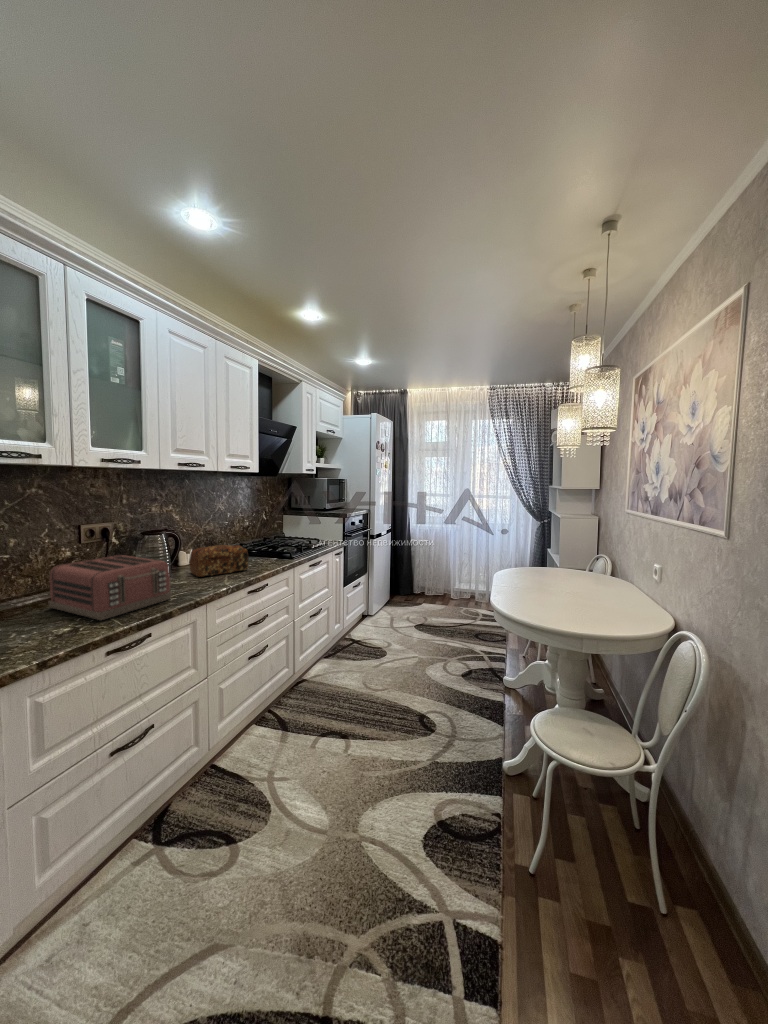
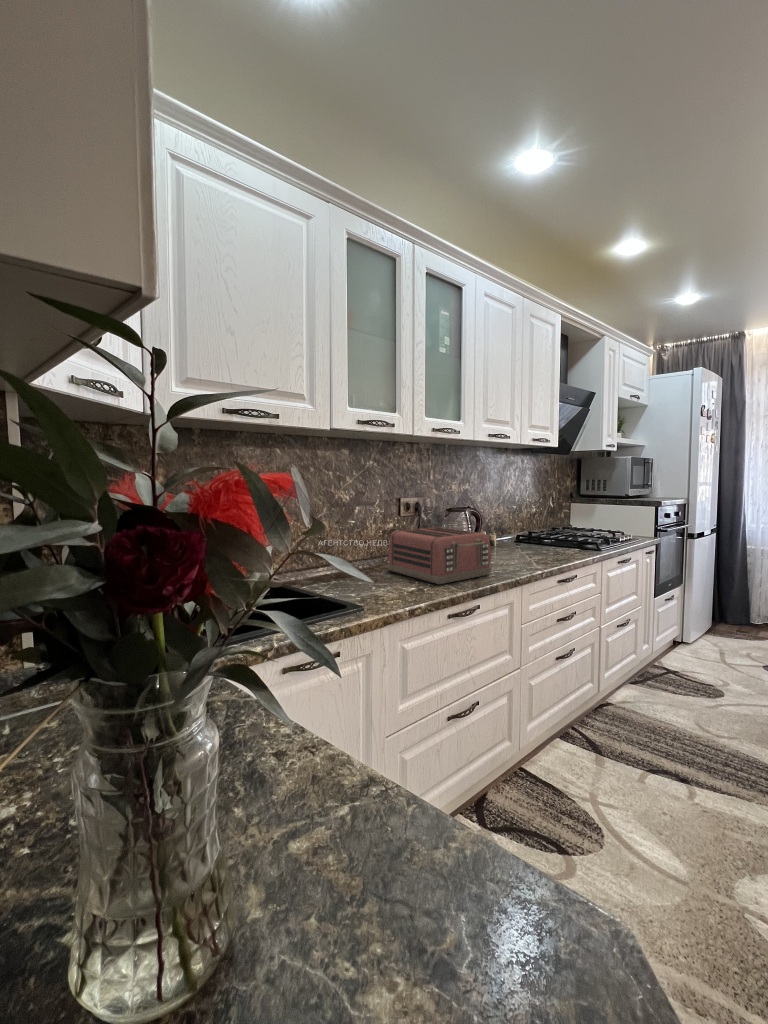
bread loaf: present [189,545,248,577] -> none [490,526,555,559]

